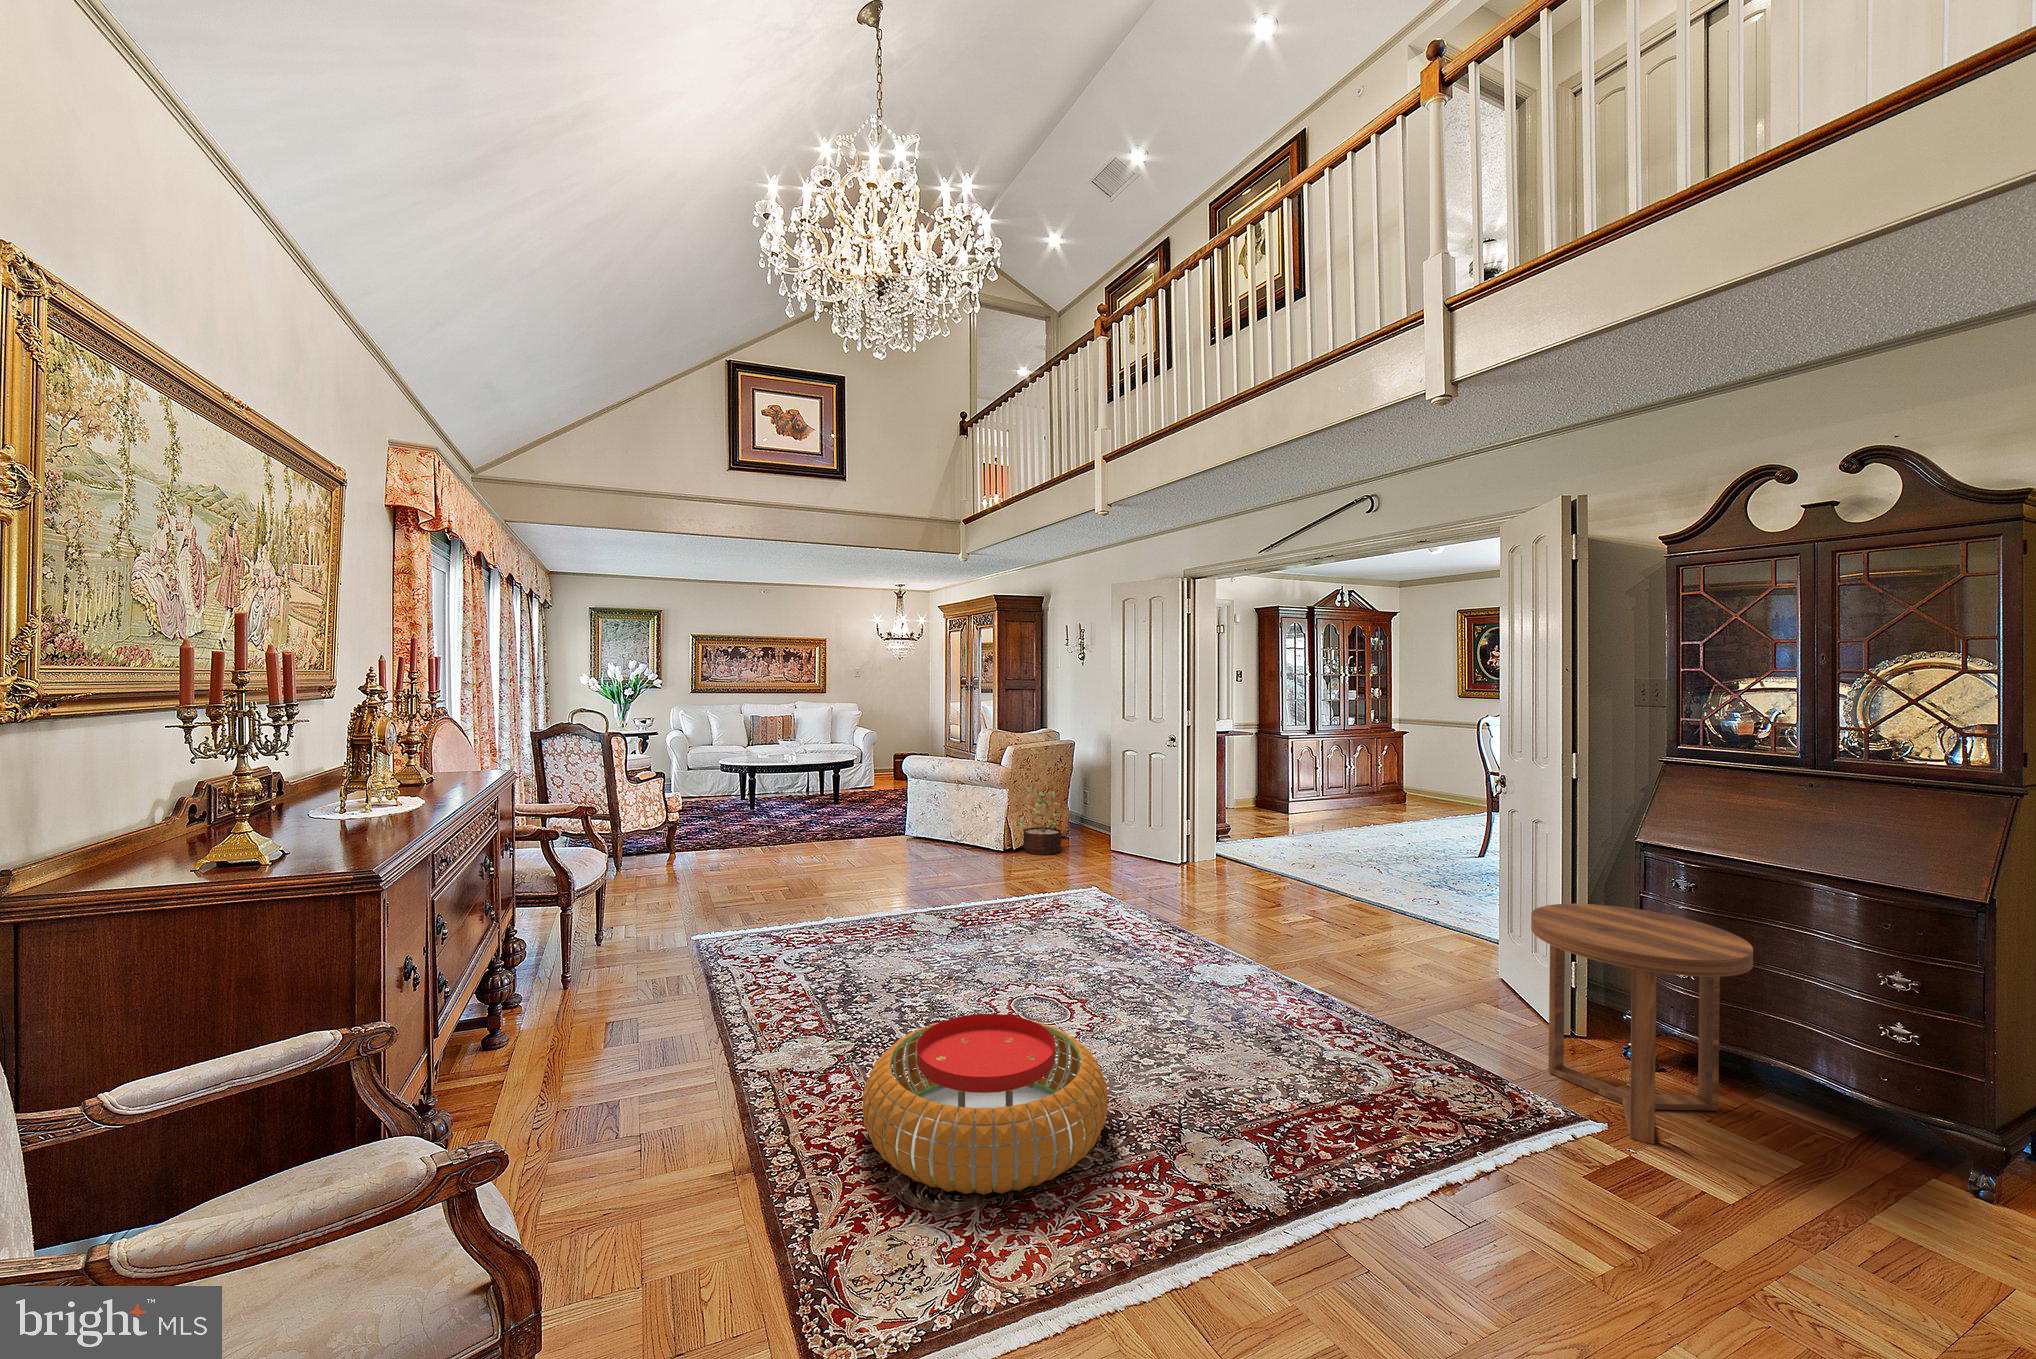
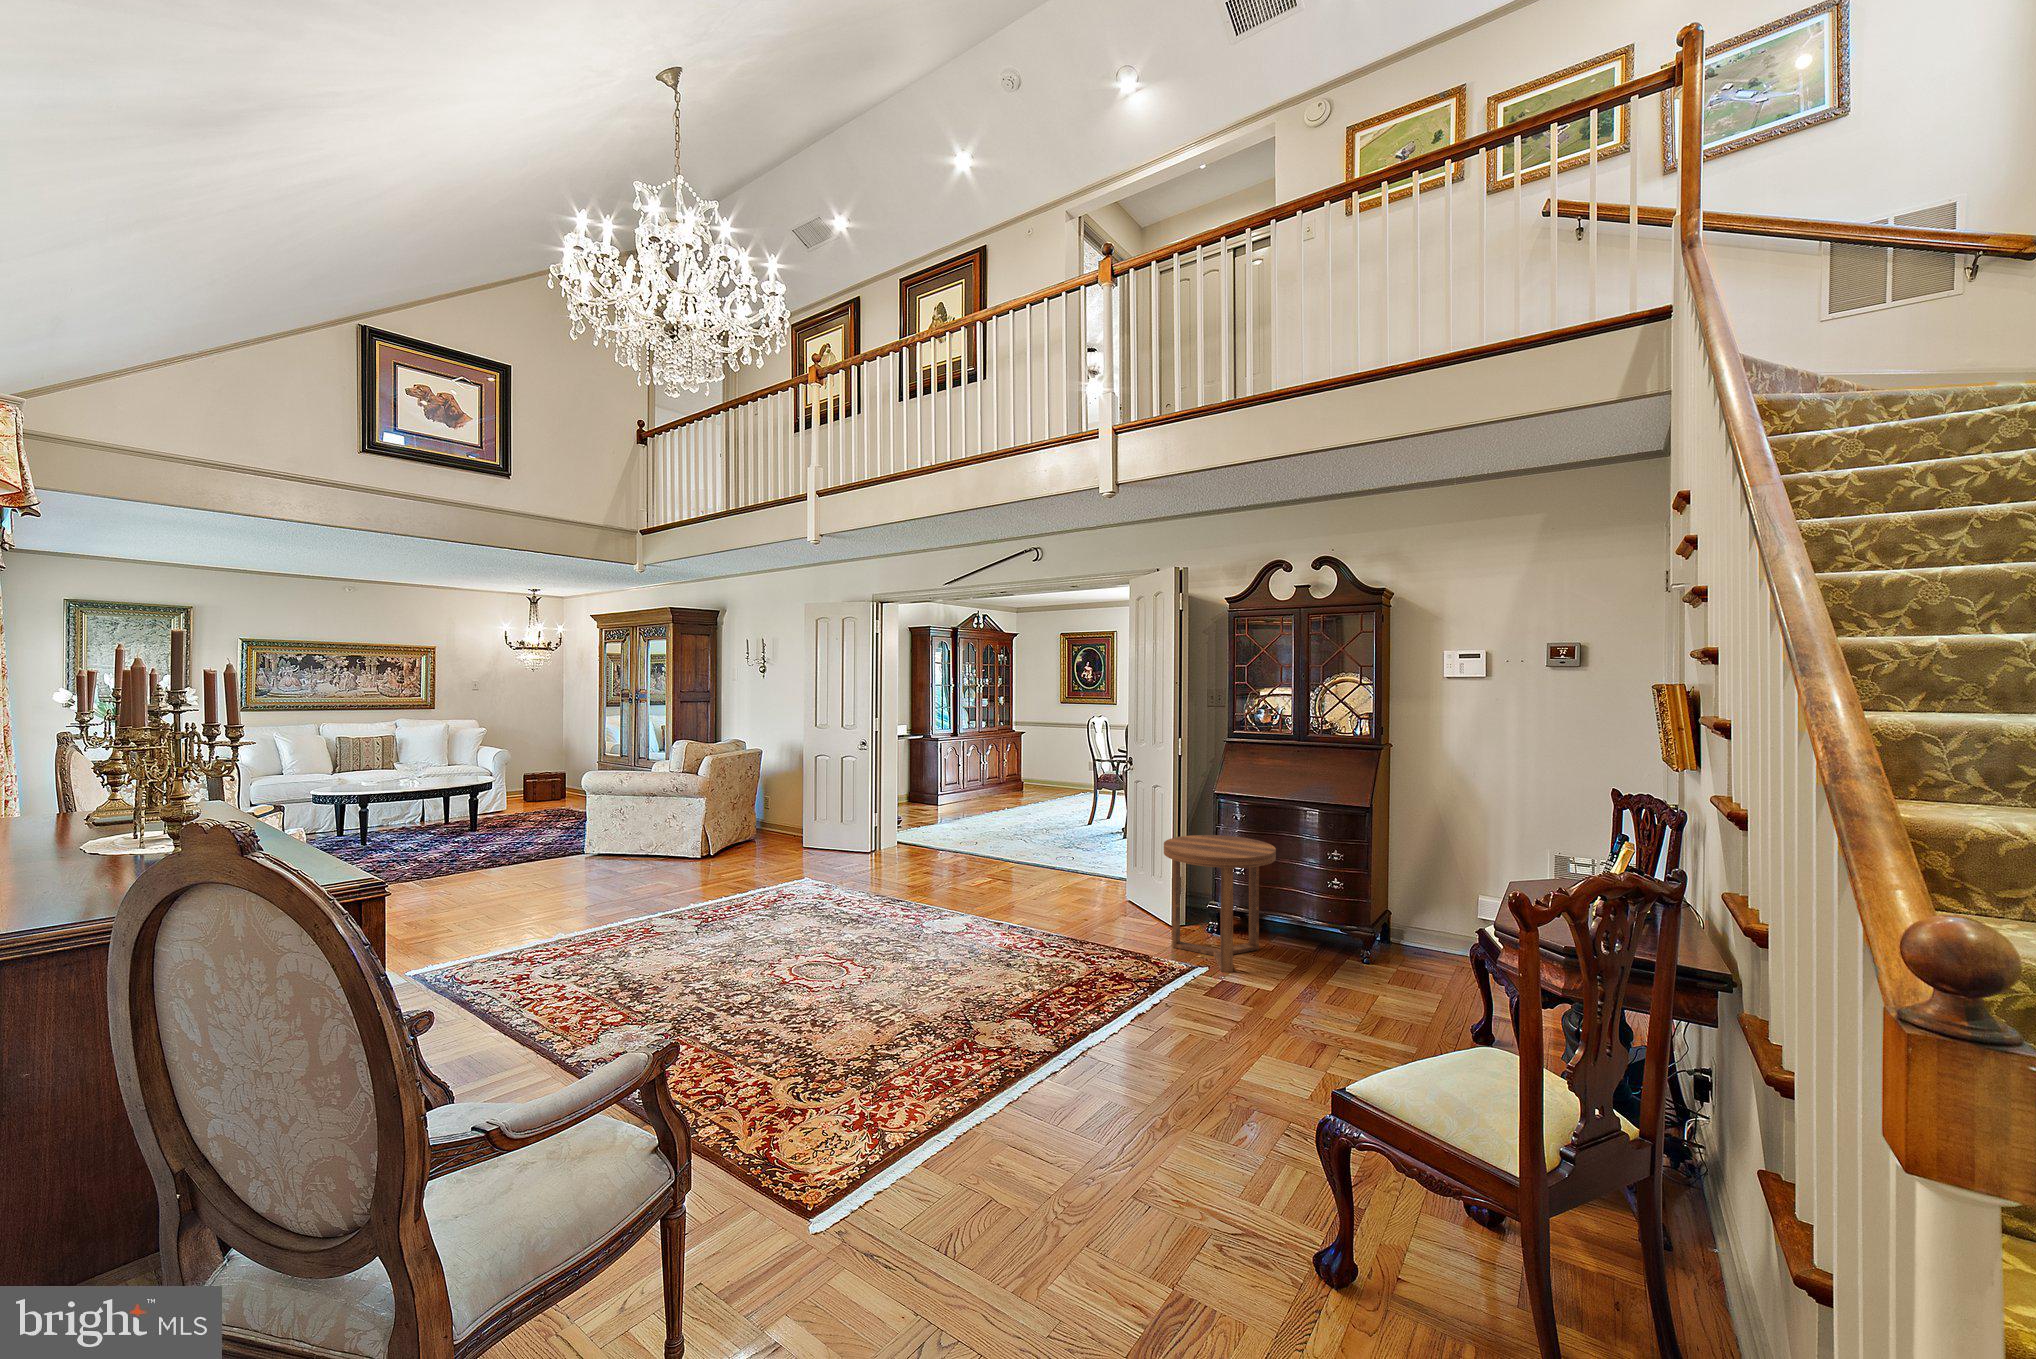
decorative plant: present [1017,785,1062,855] -> none [718,791,764,857]
pouf: present [862,1014,1108,1195] -> none [727,966,925,1095]

